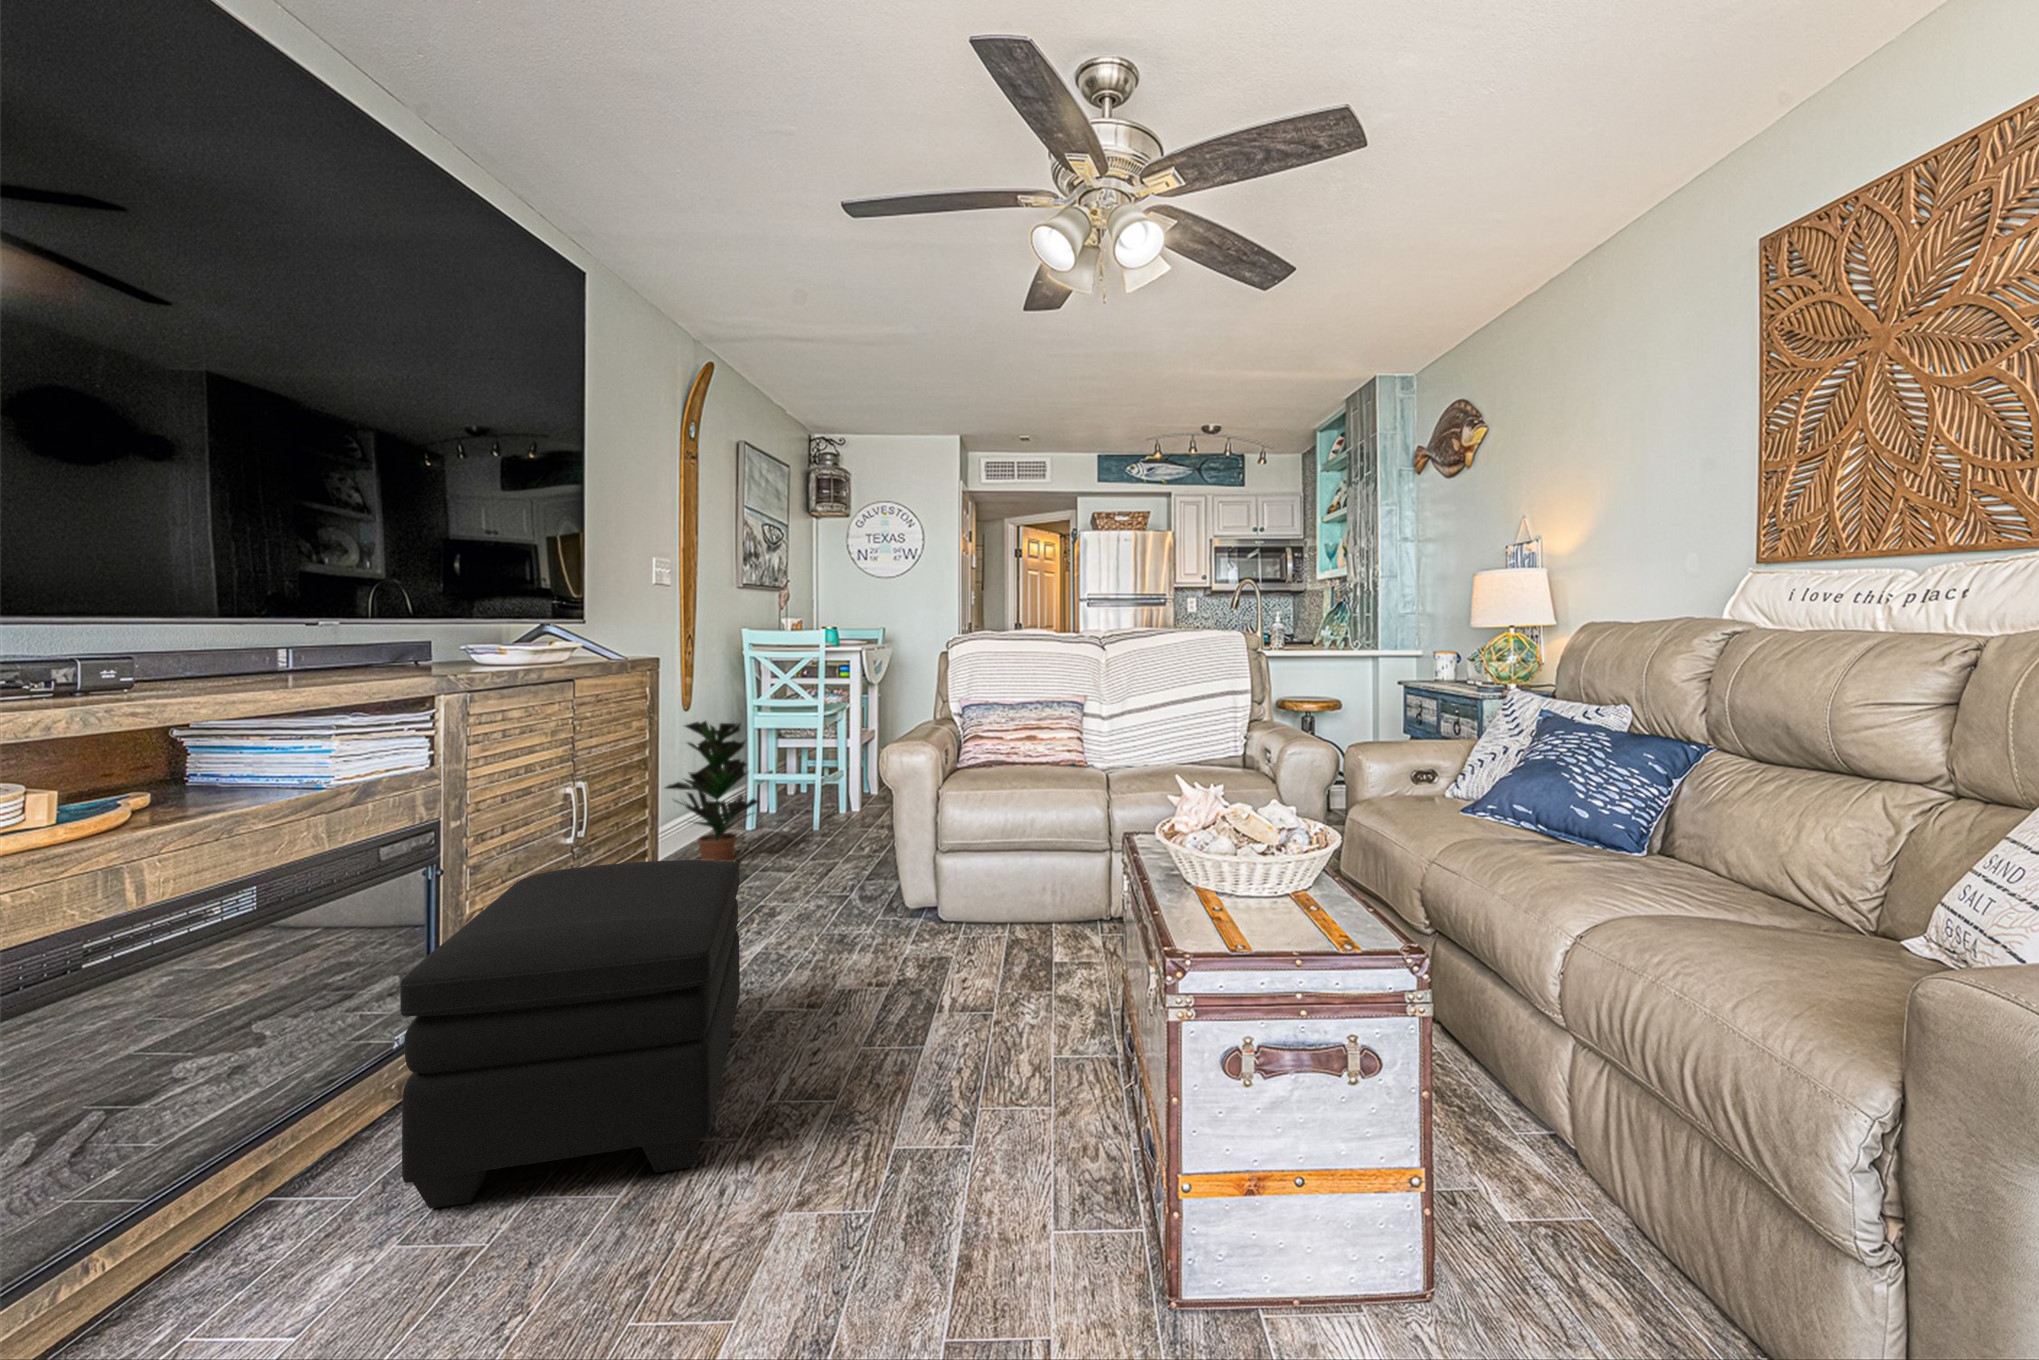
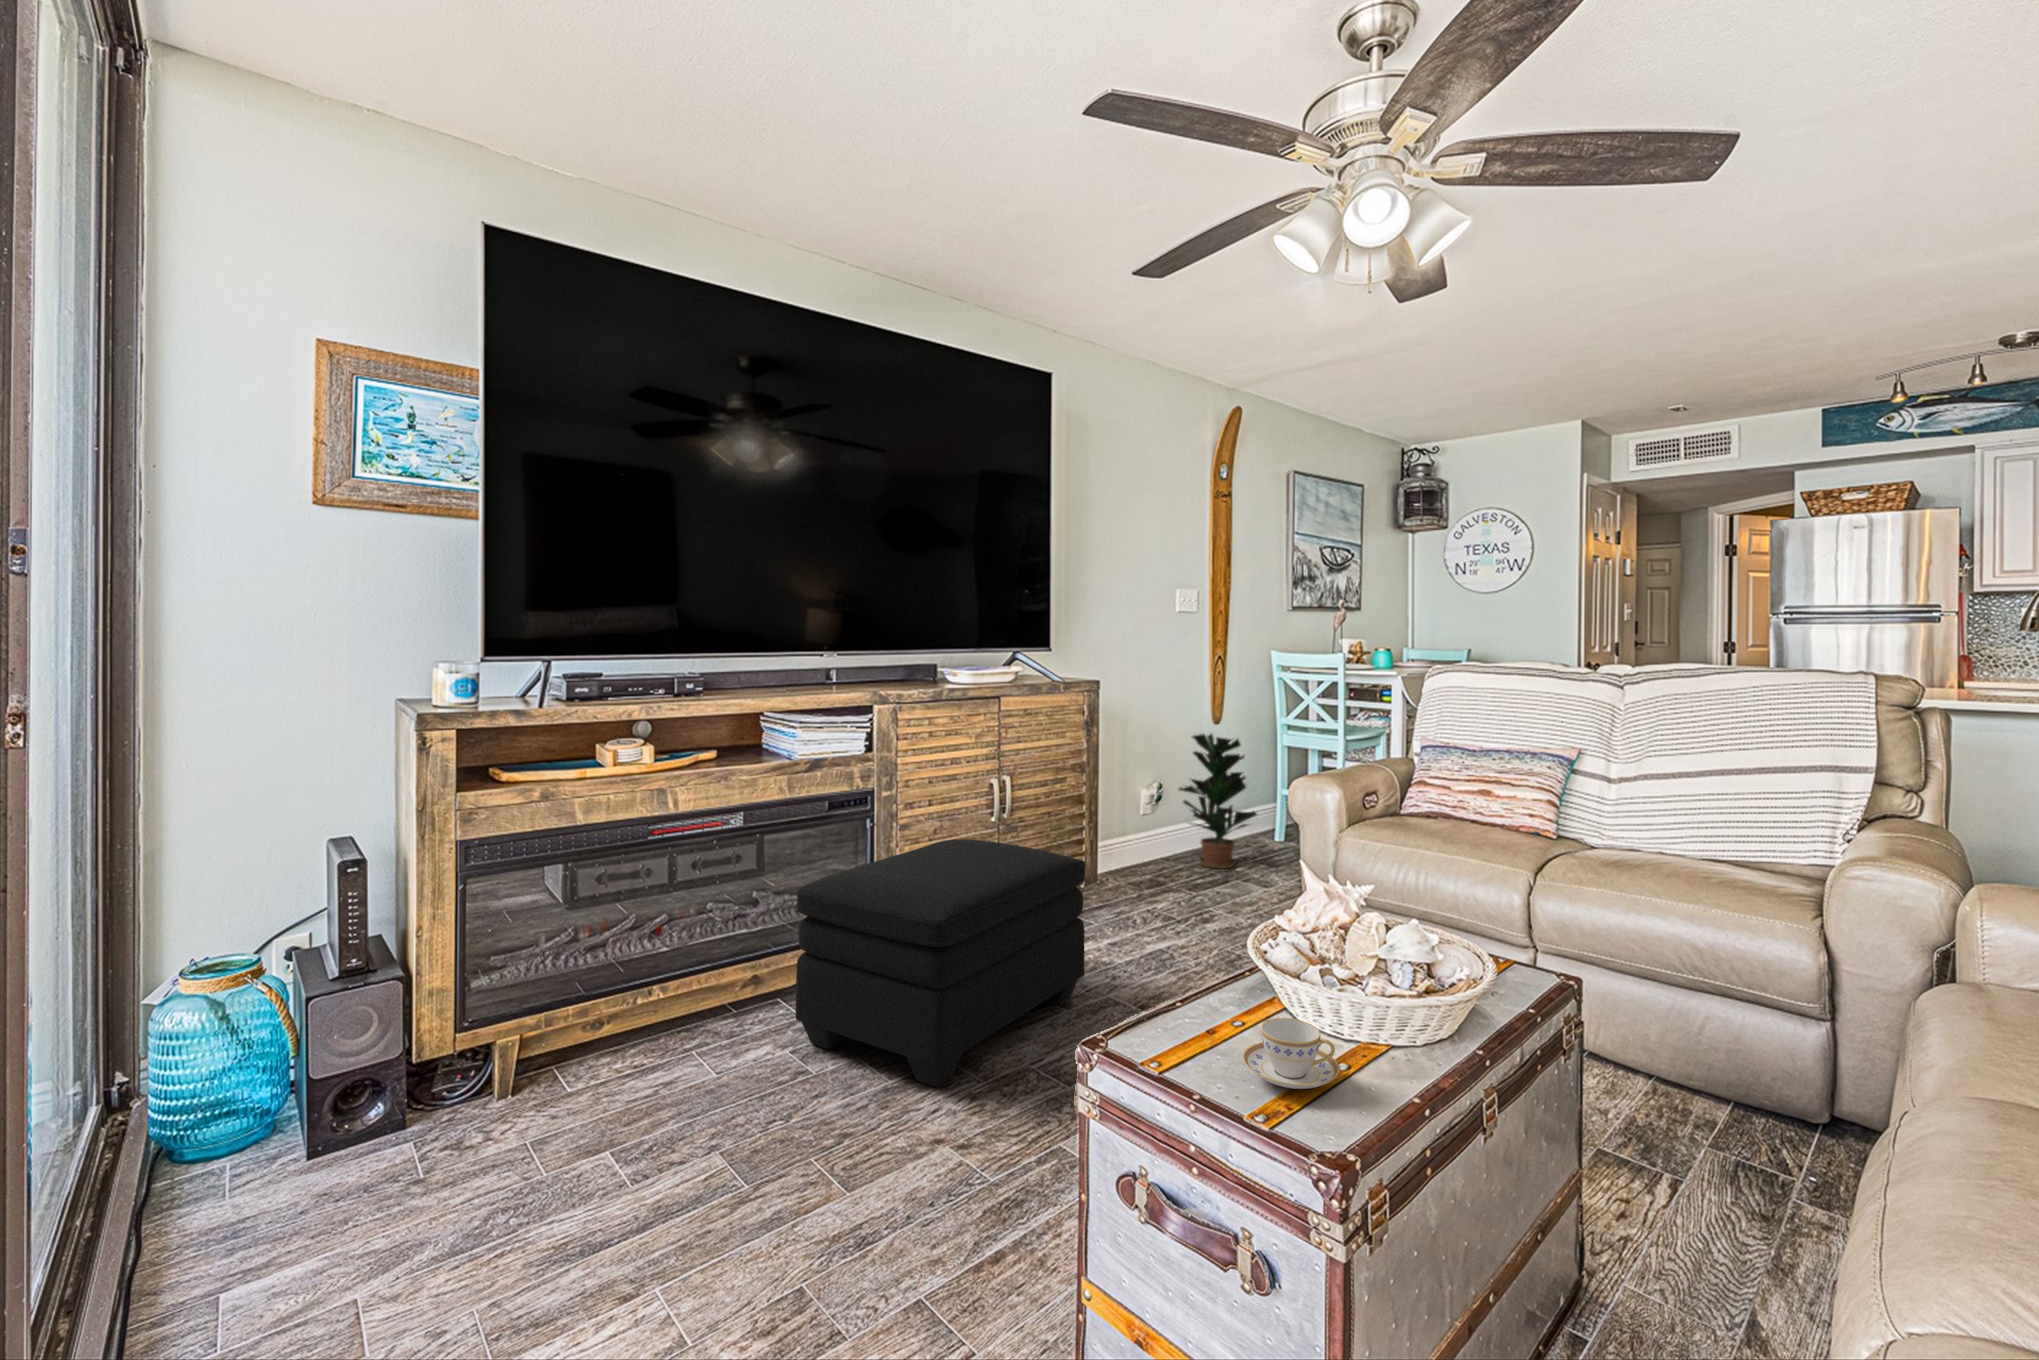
teacup: none [1277,886,1354,936] -> present [1242,1018,1340,1089]

